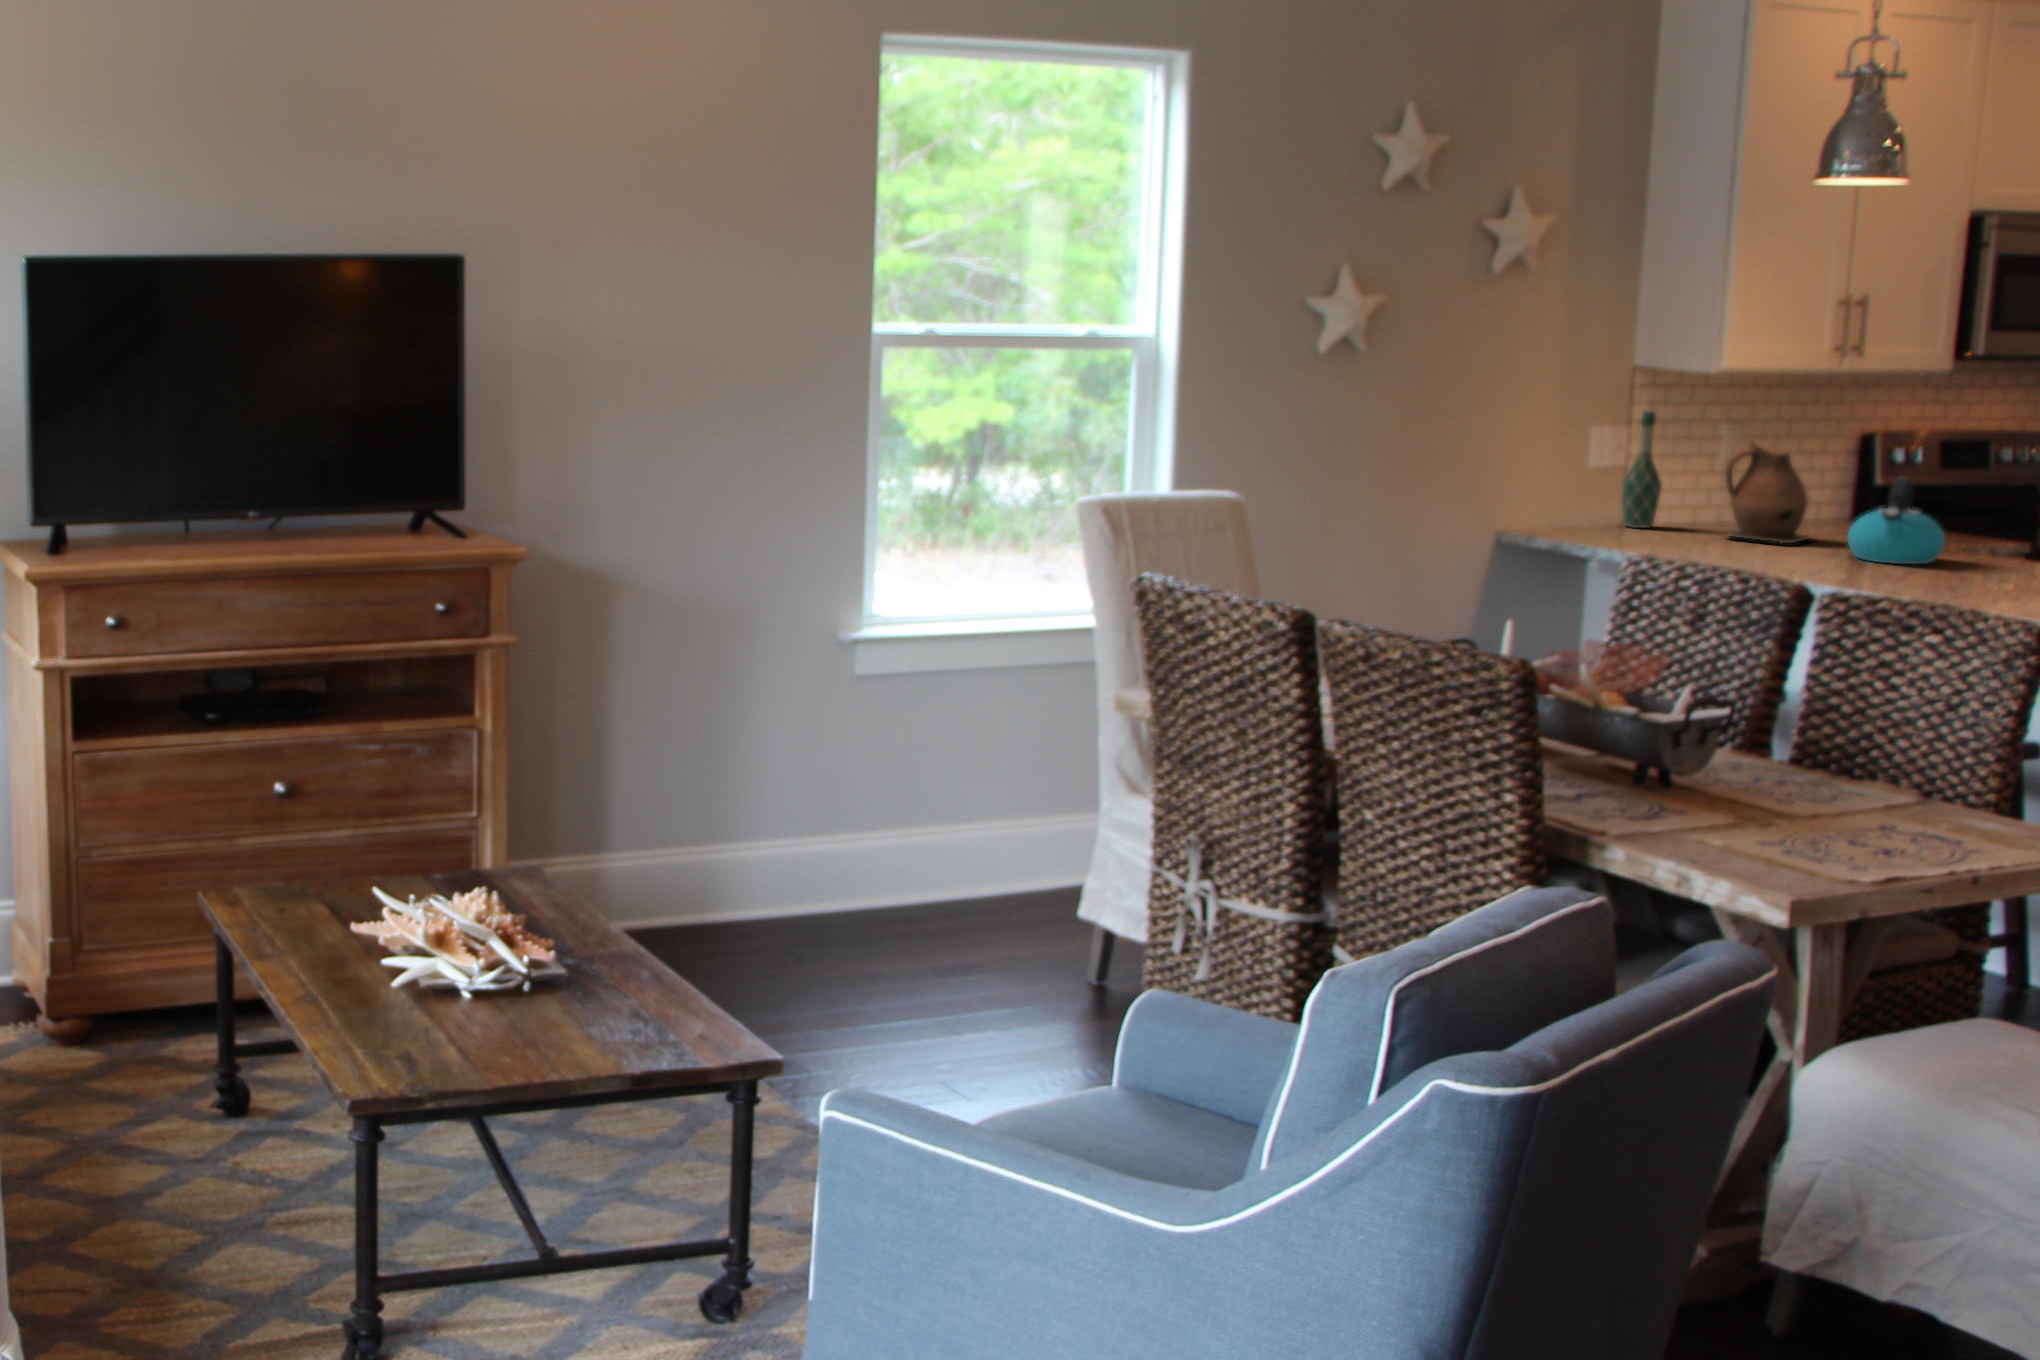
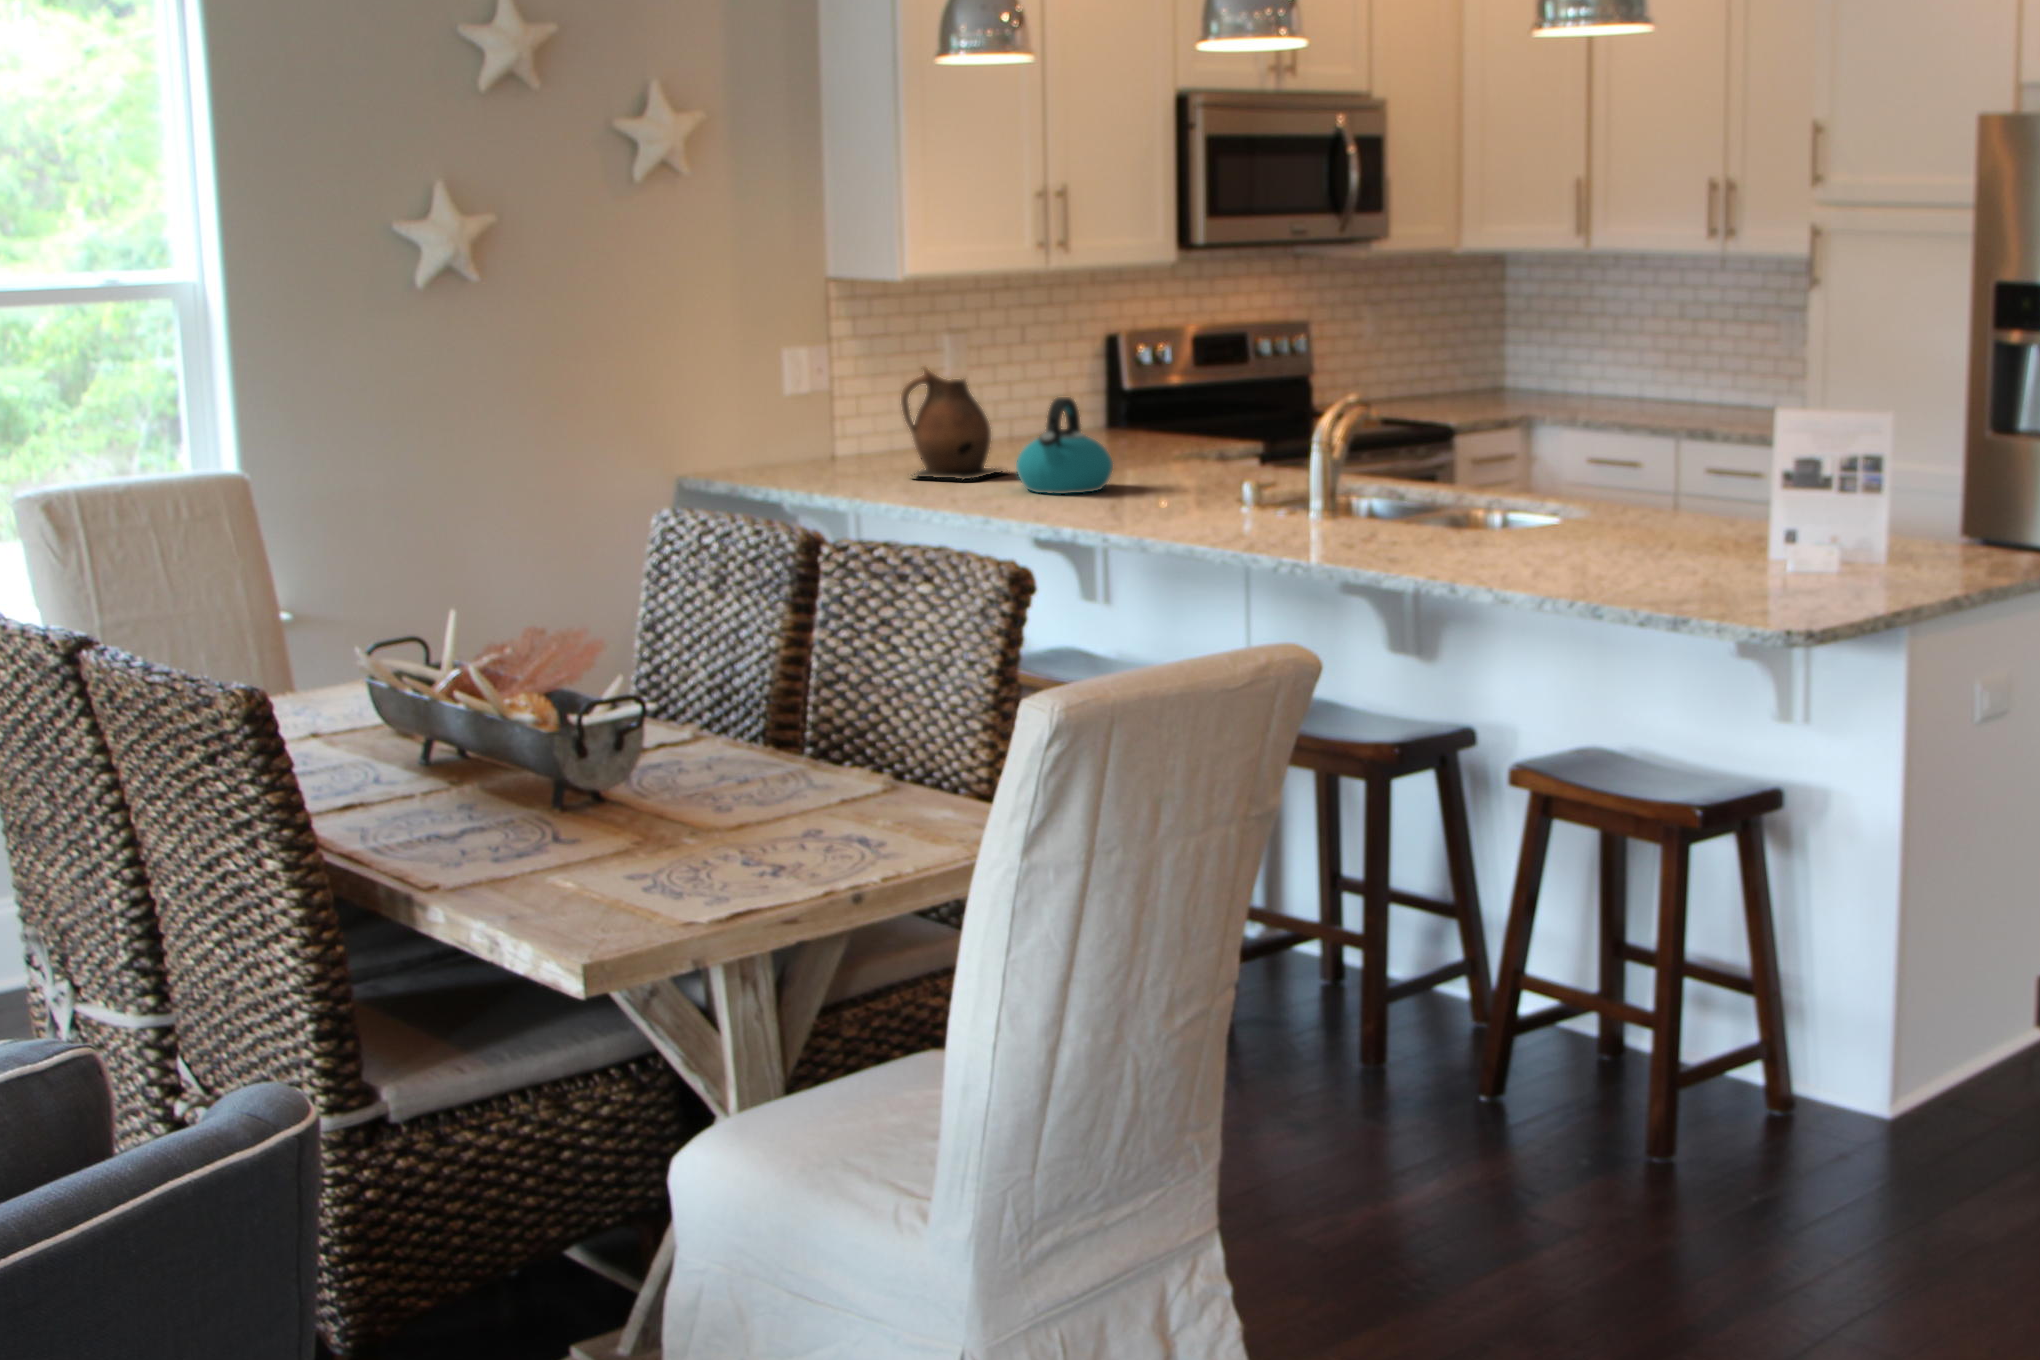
wine bottle: present [1622,411,1662,528] -> none [805,341,848,473]

